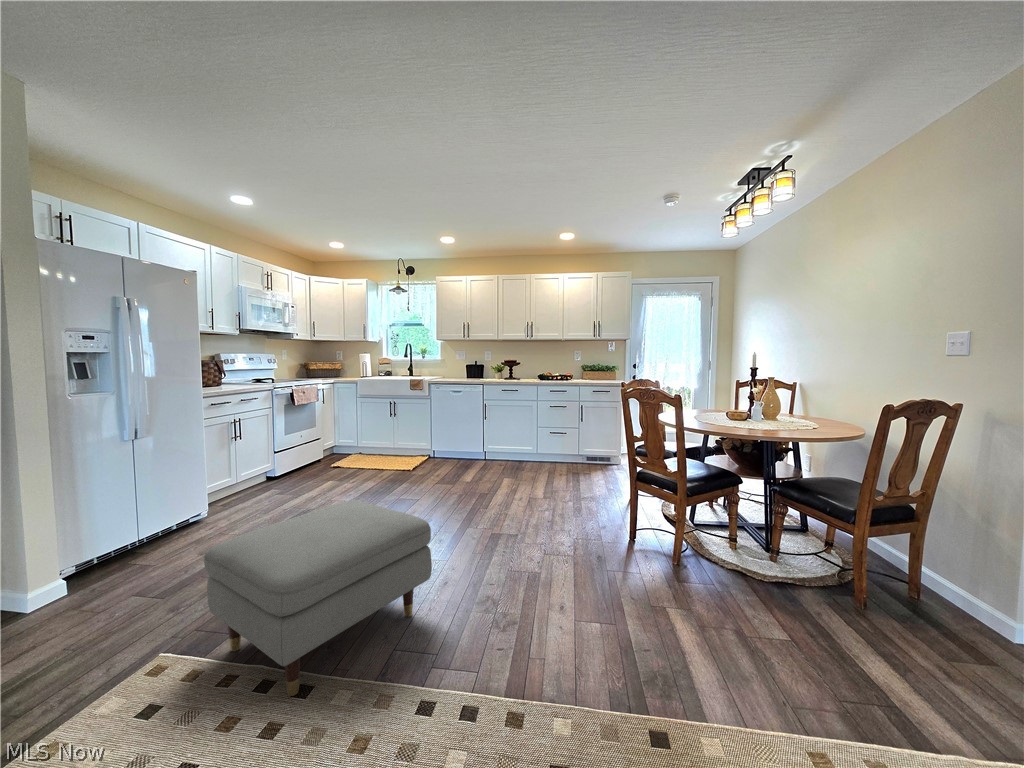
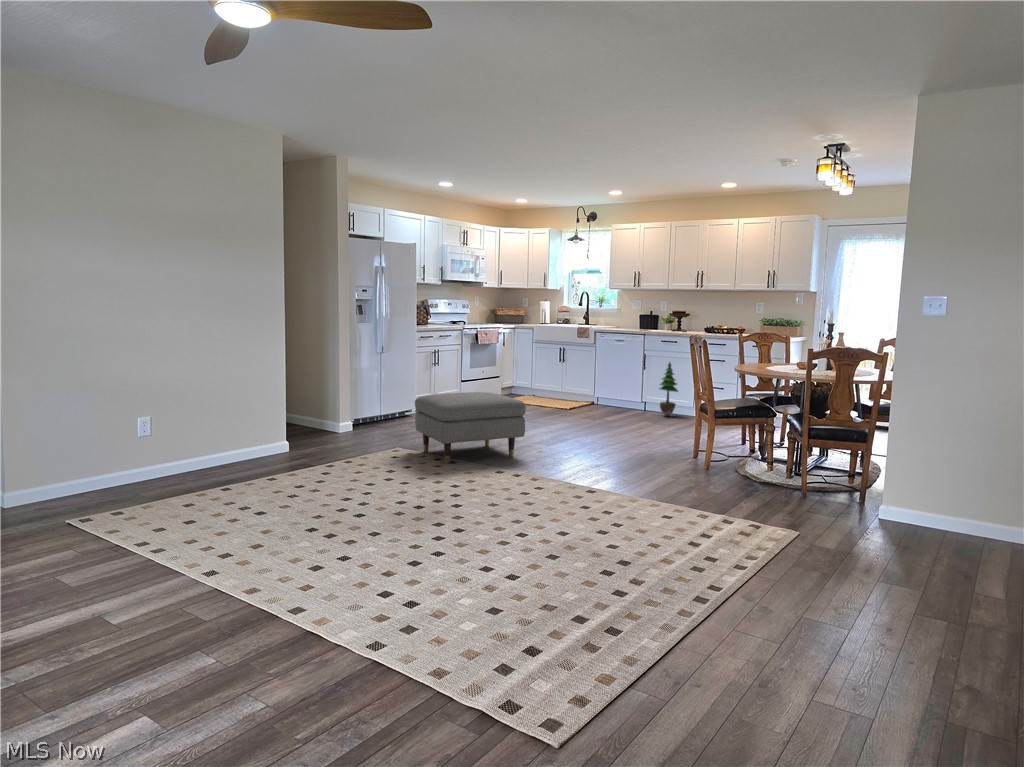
potted tree: none [507,411,527,467] -> present [660,362,678,416]

